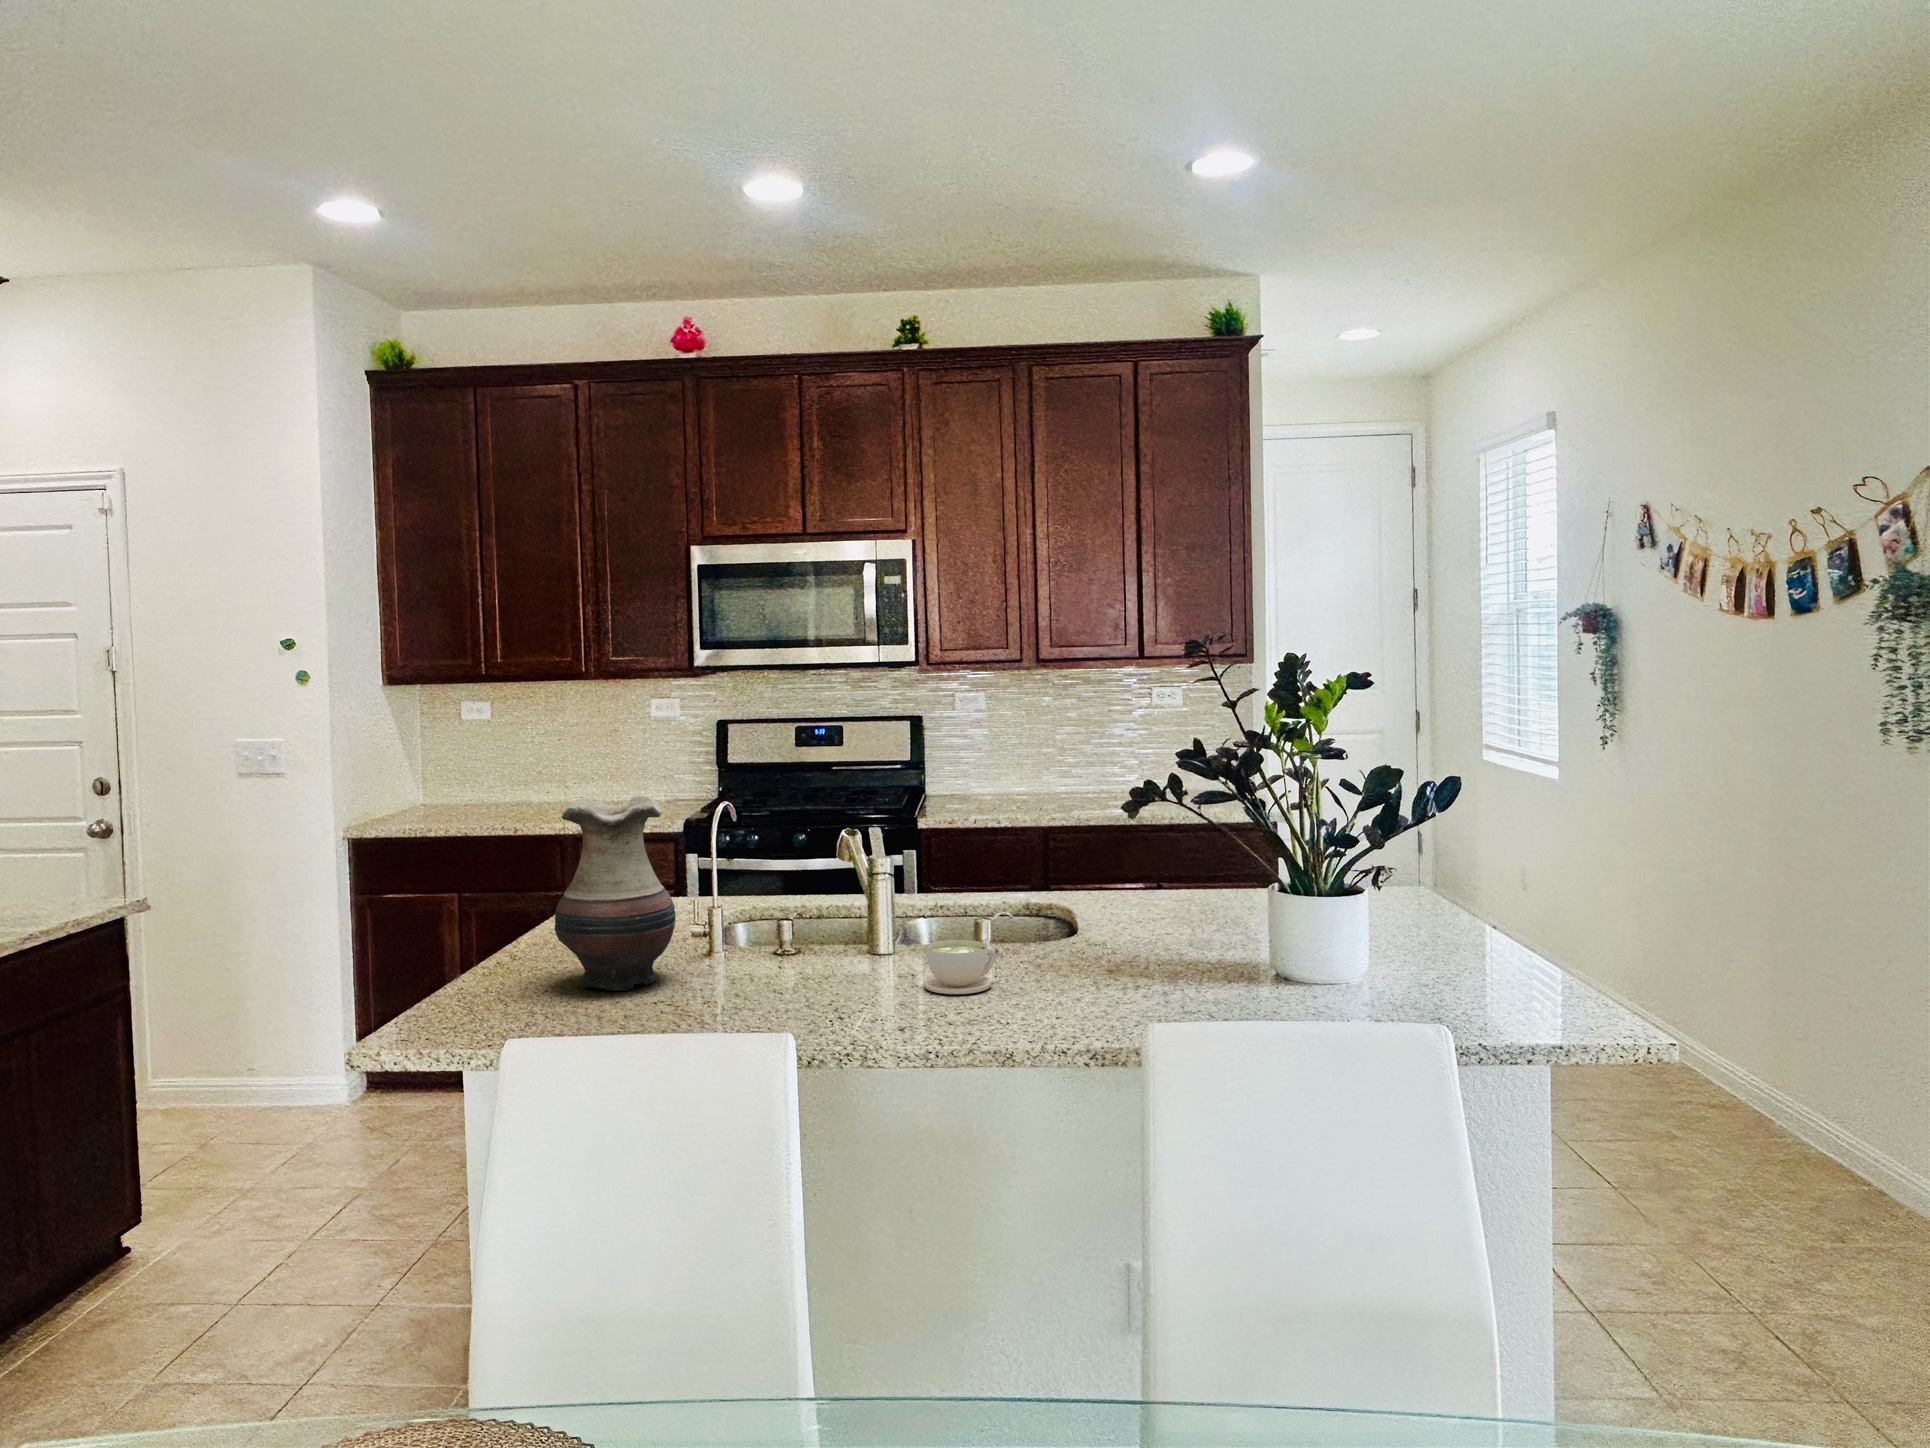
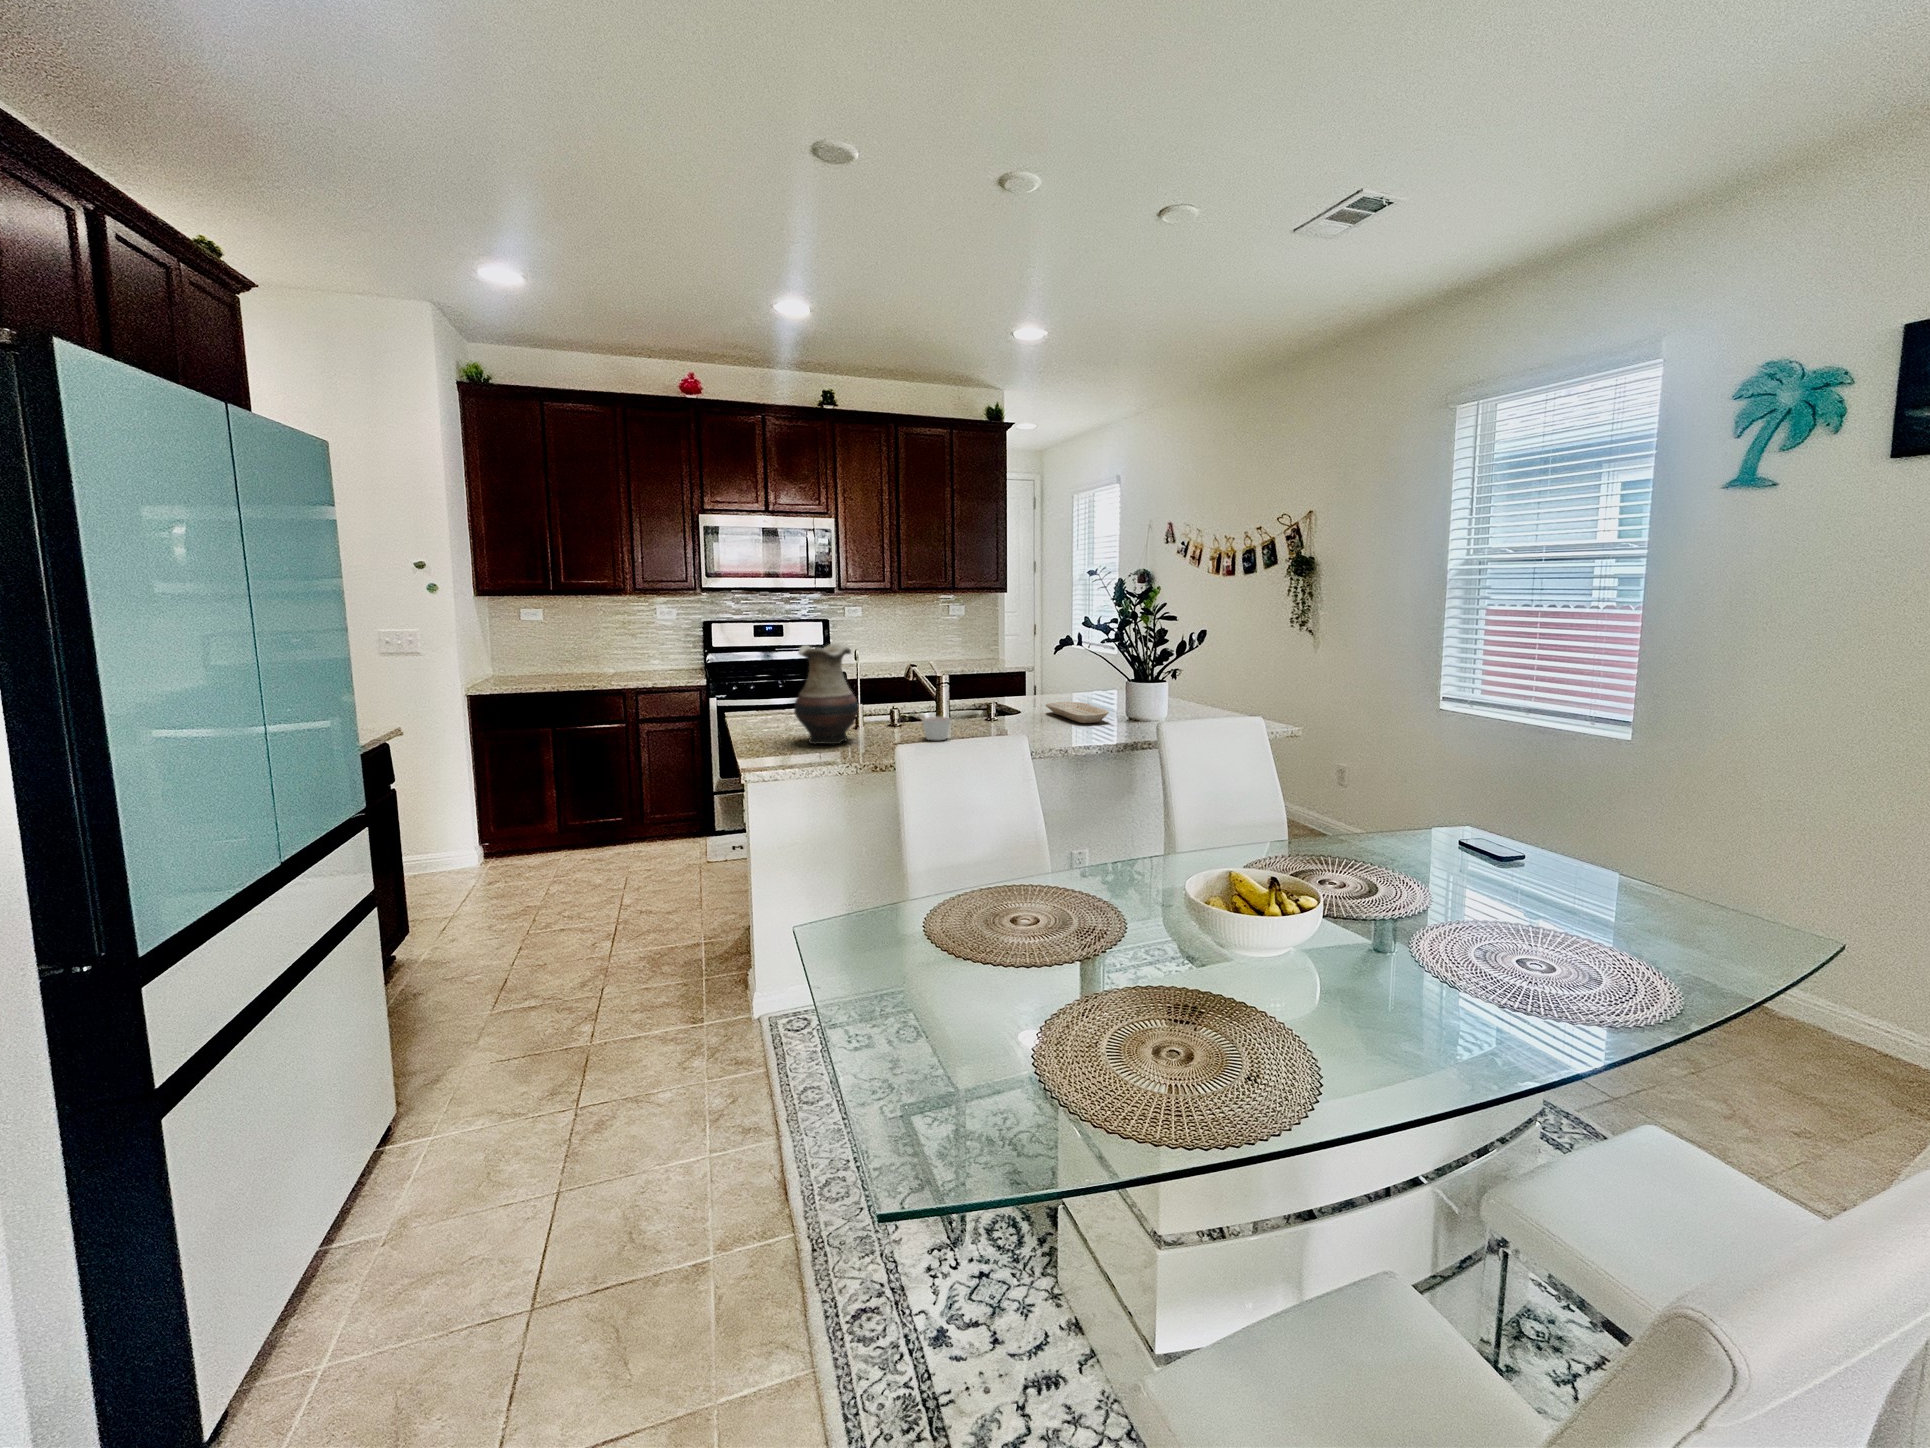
tray: none [1124,917,1226,974] -> present [1046,702,1109,723]
coffee cup: present [924,940,996,994] -> none [985,711,1017,735]
candle: none [783,946,841,997] -> present [923,717,951,740]

